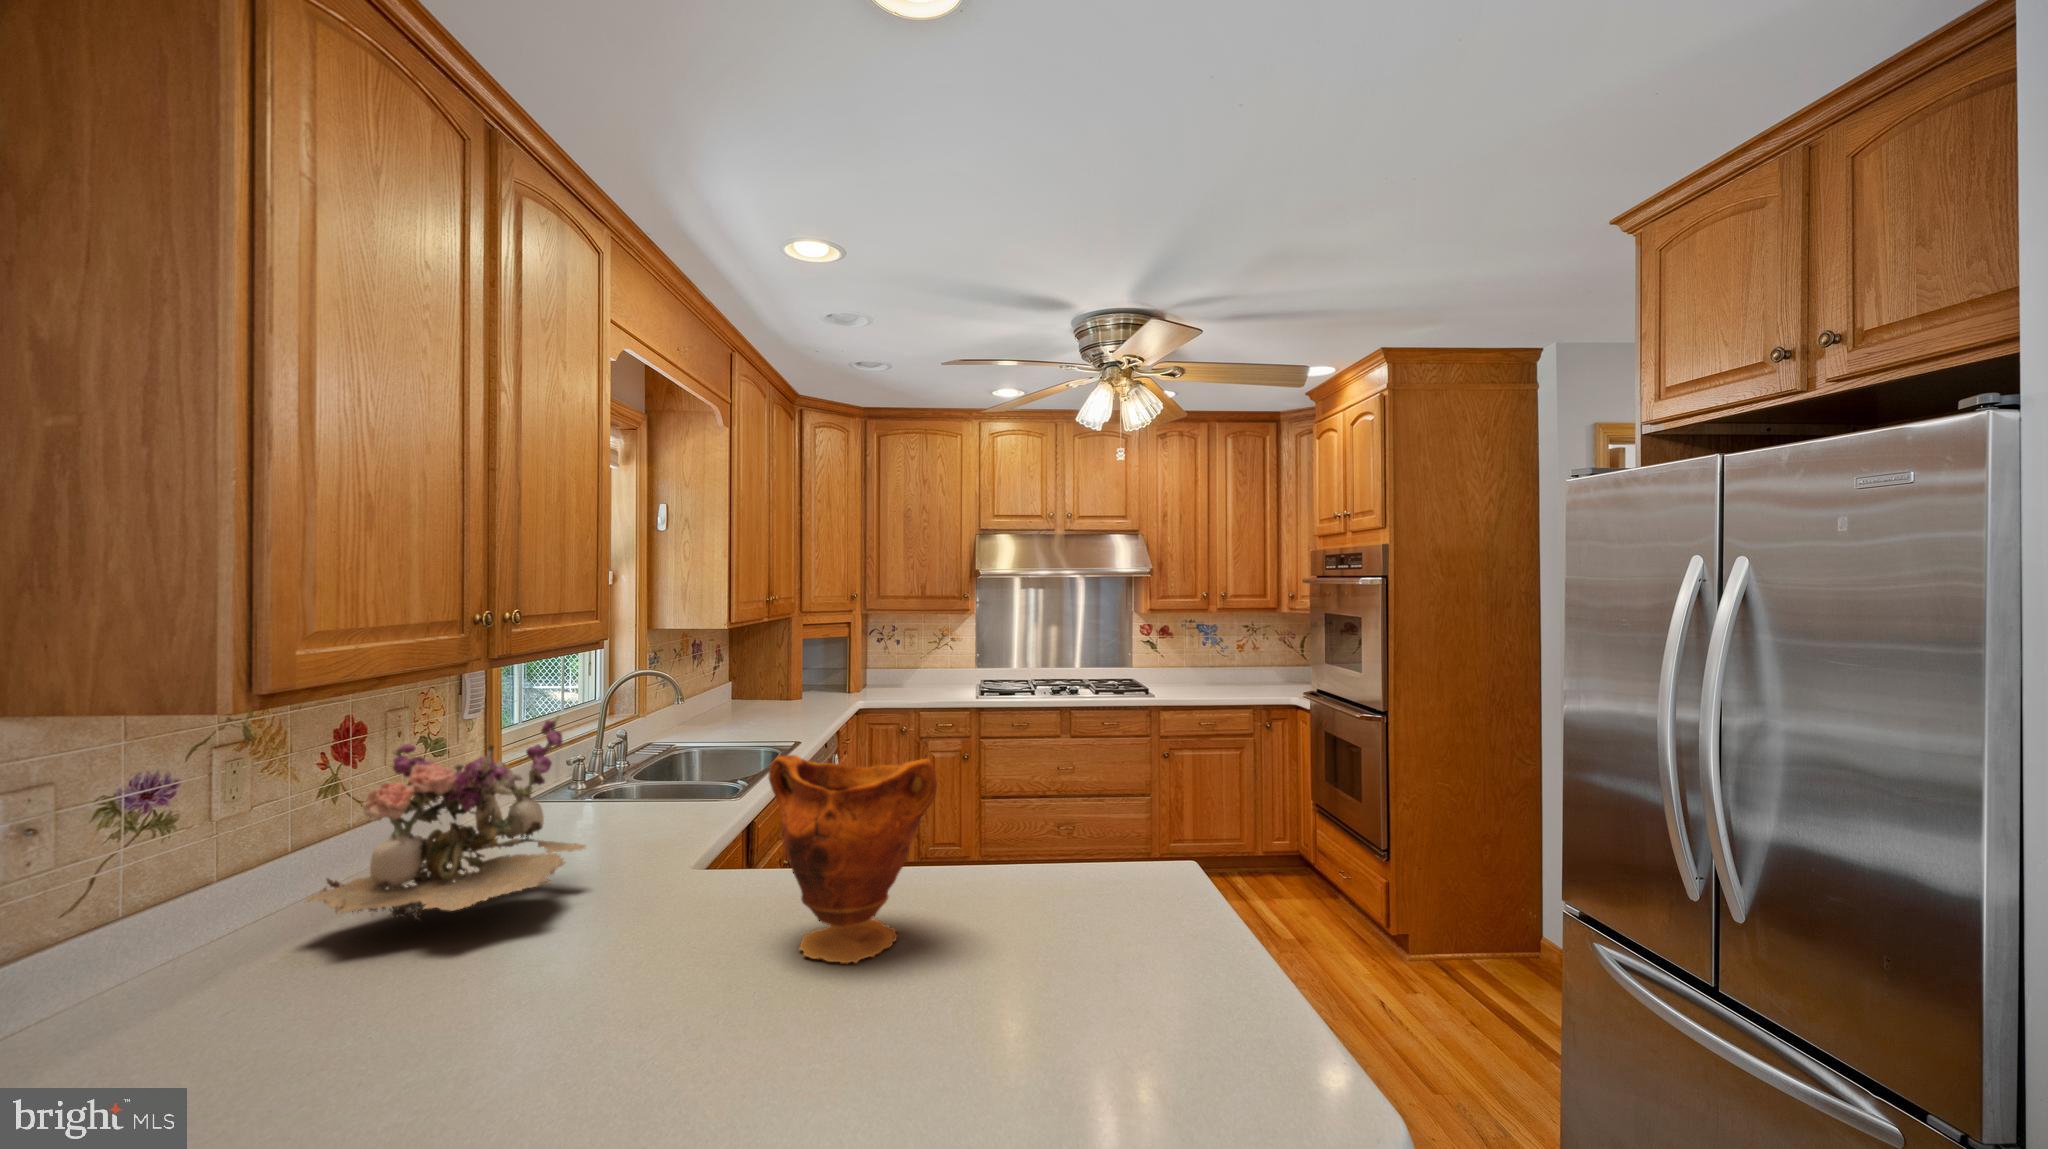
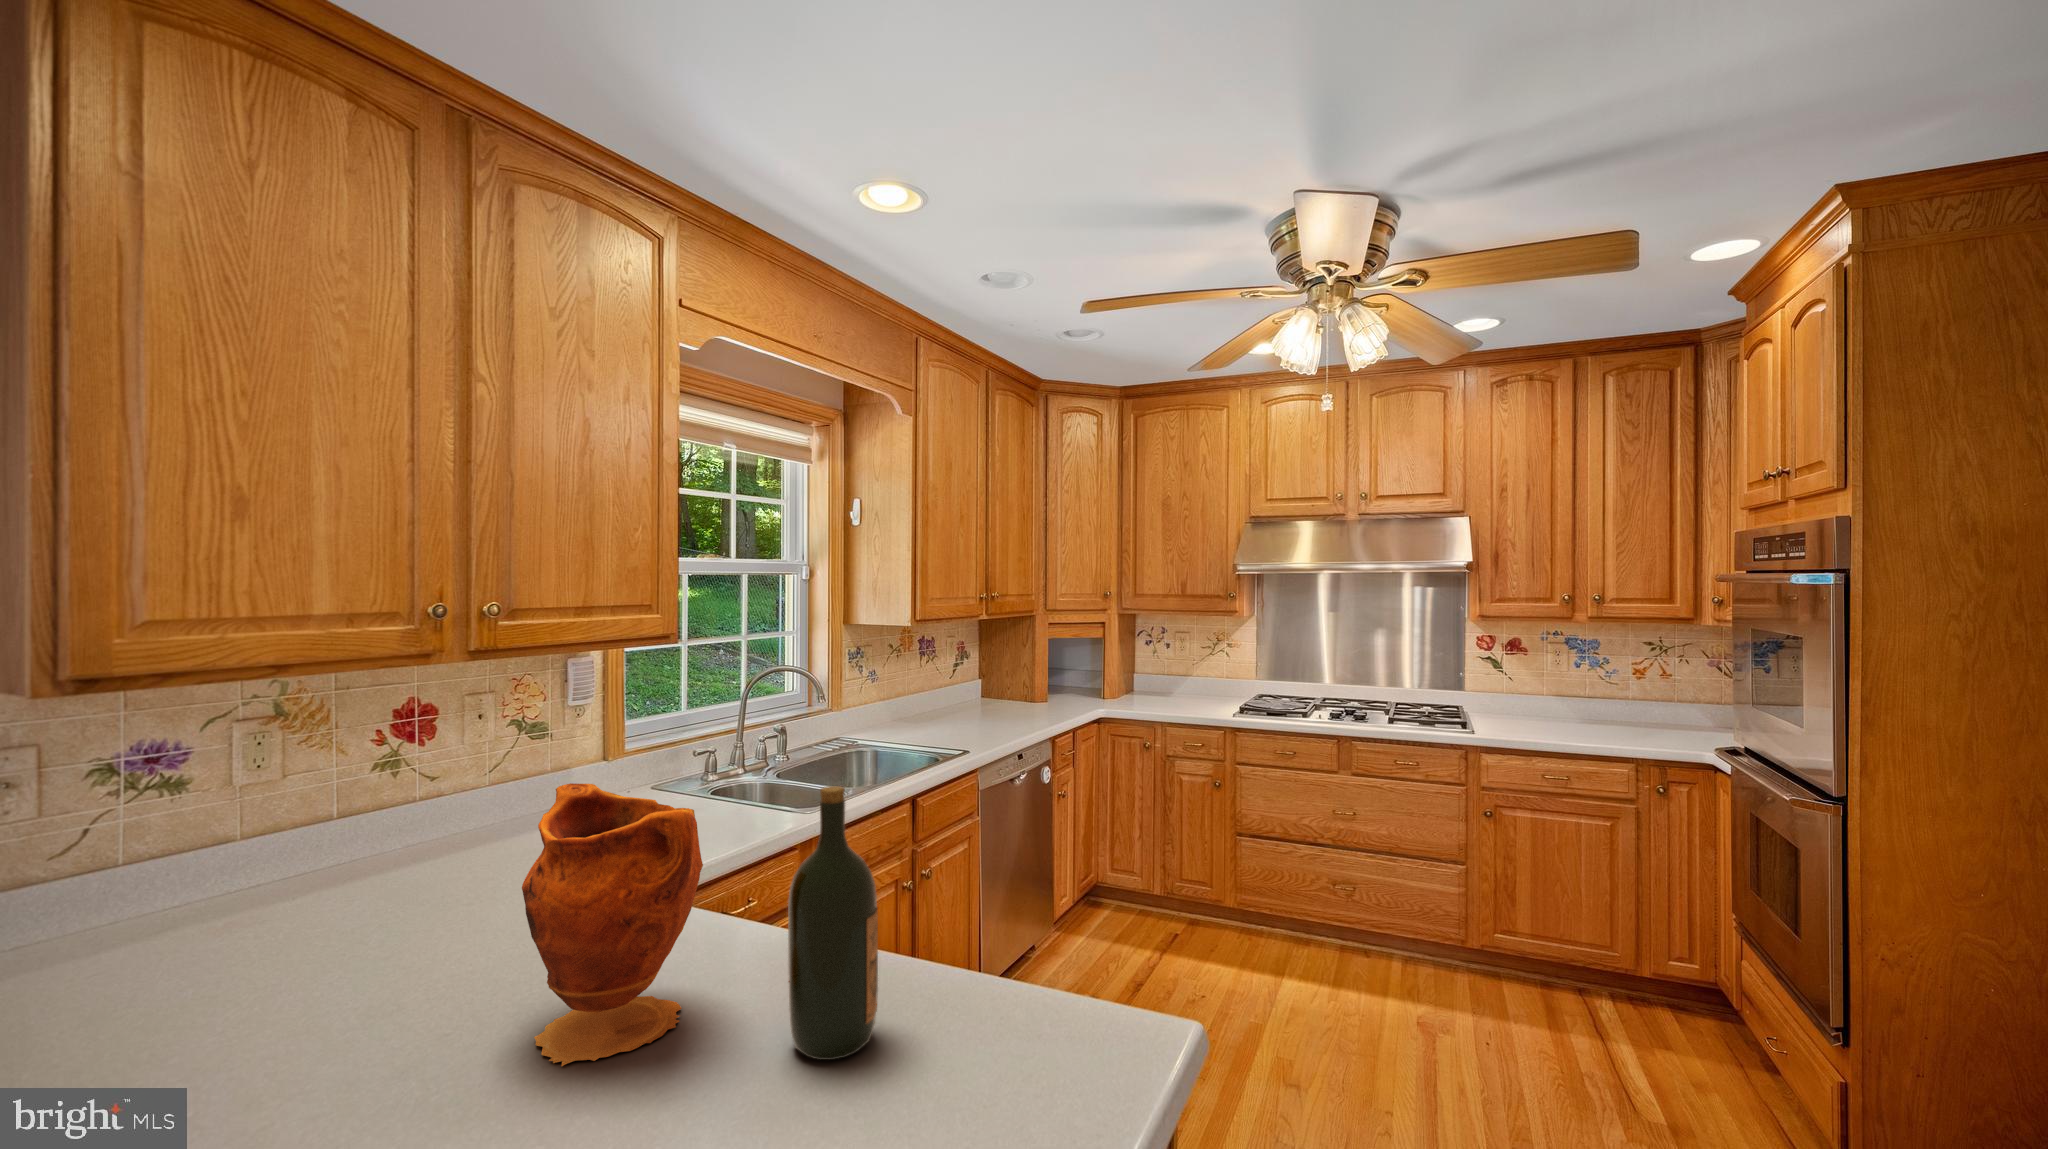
flower arrangement: present [304,715,586,920] -> none [249,711,529,906]
wine bottle: none [990,733,1052,925] -> present [788,786,878,1060]

